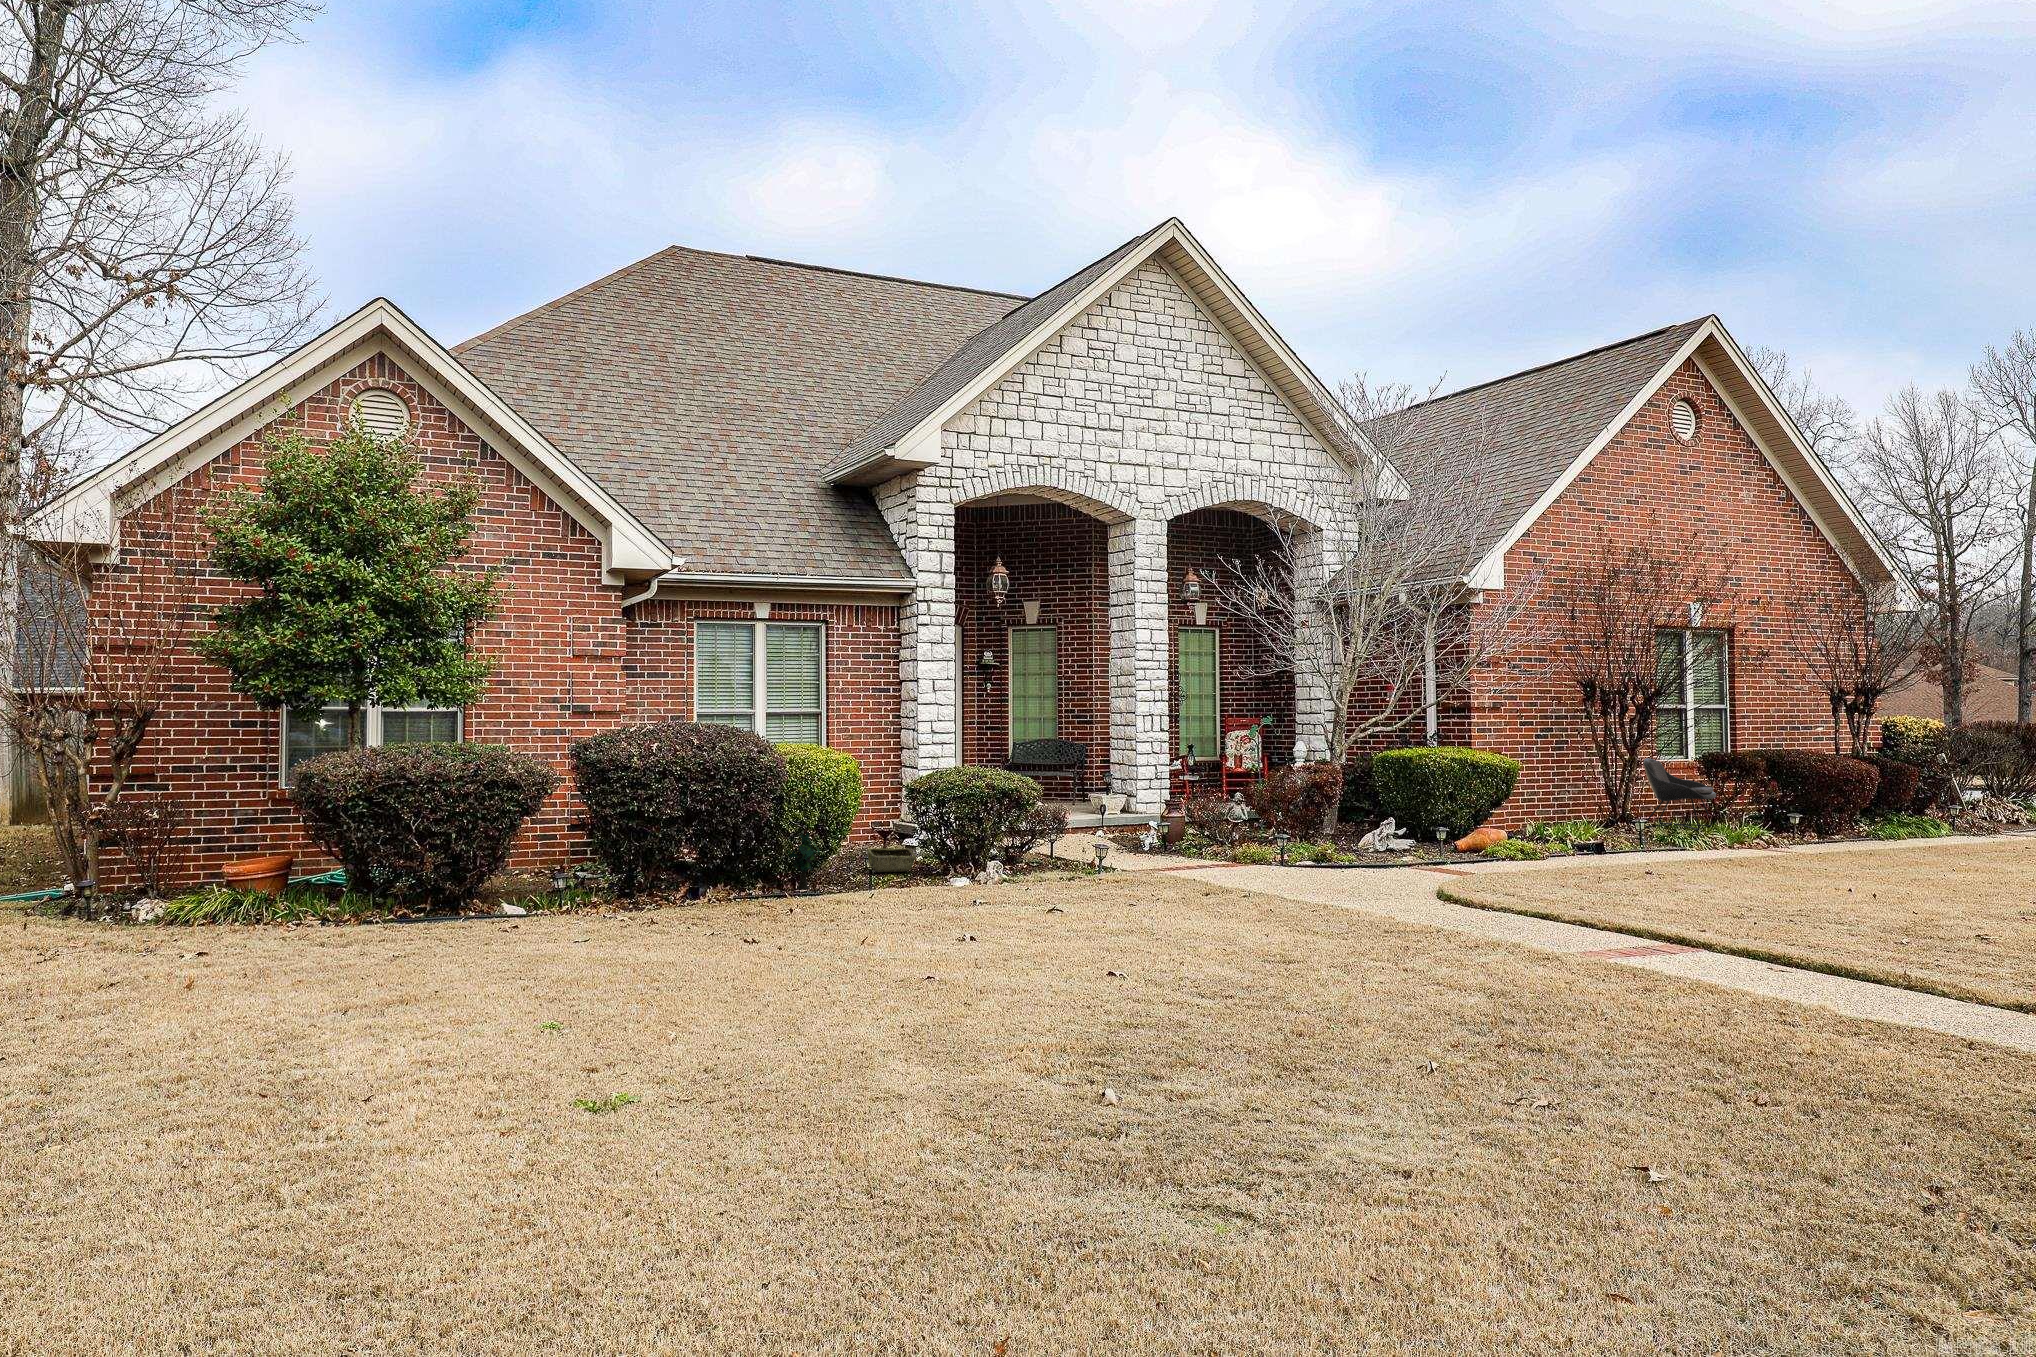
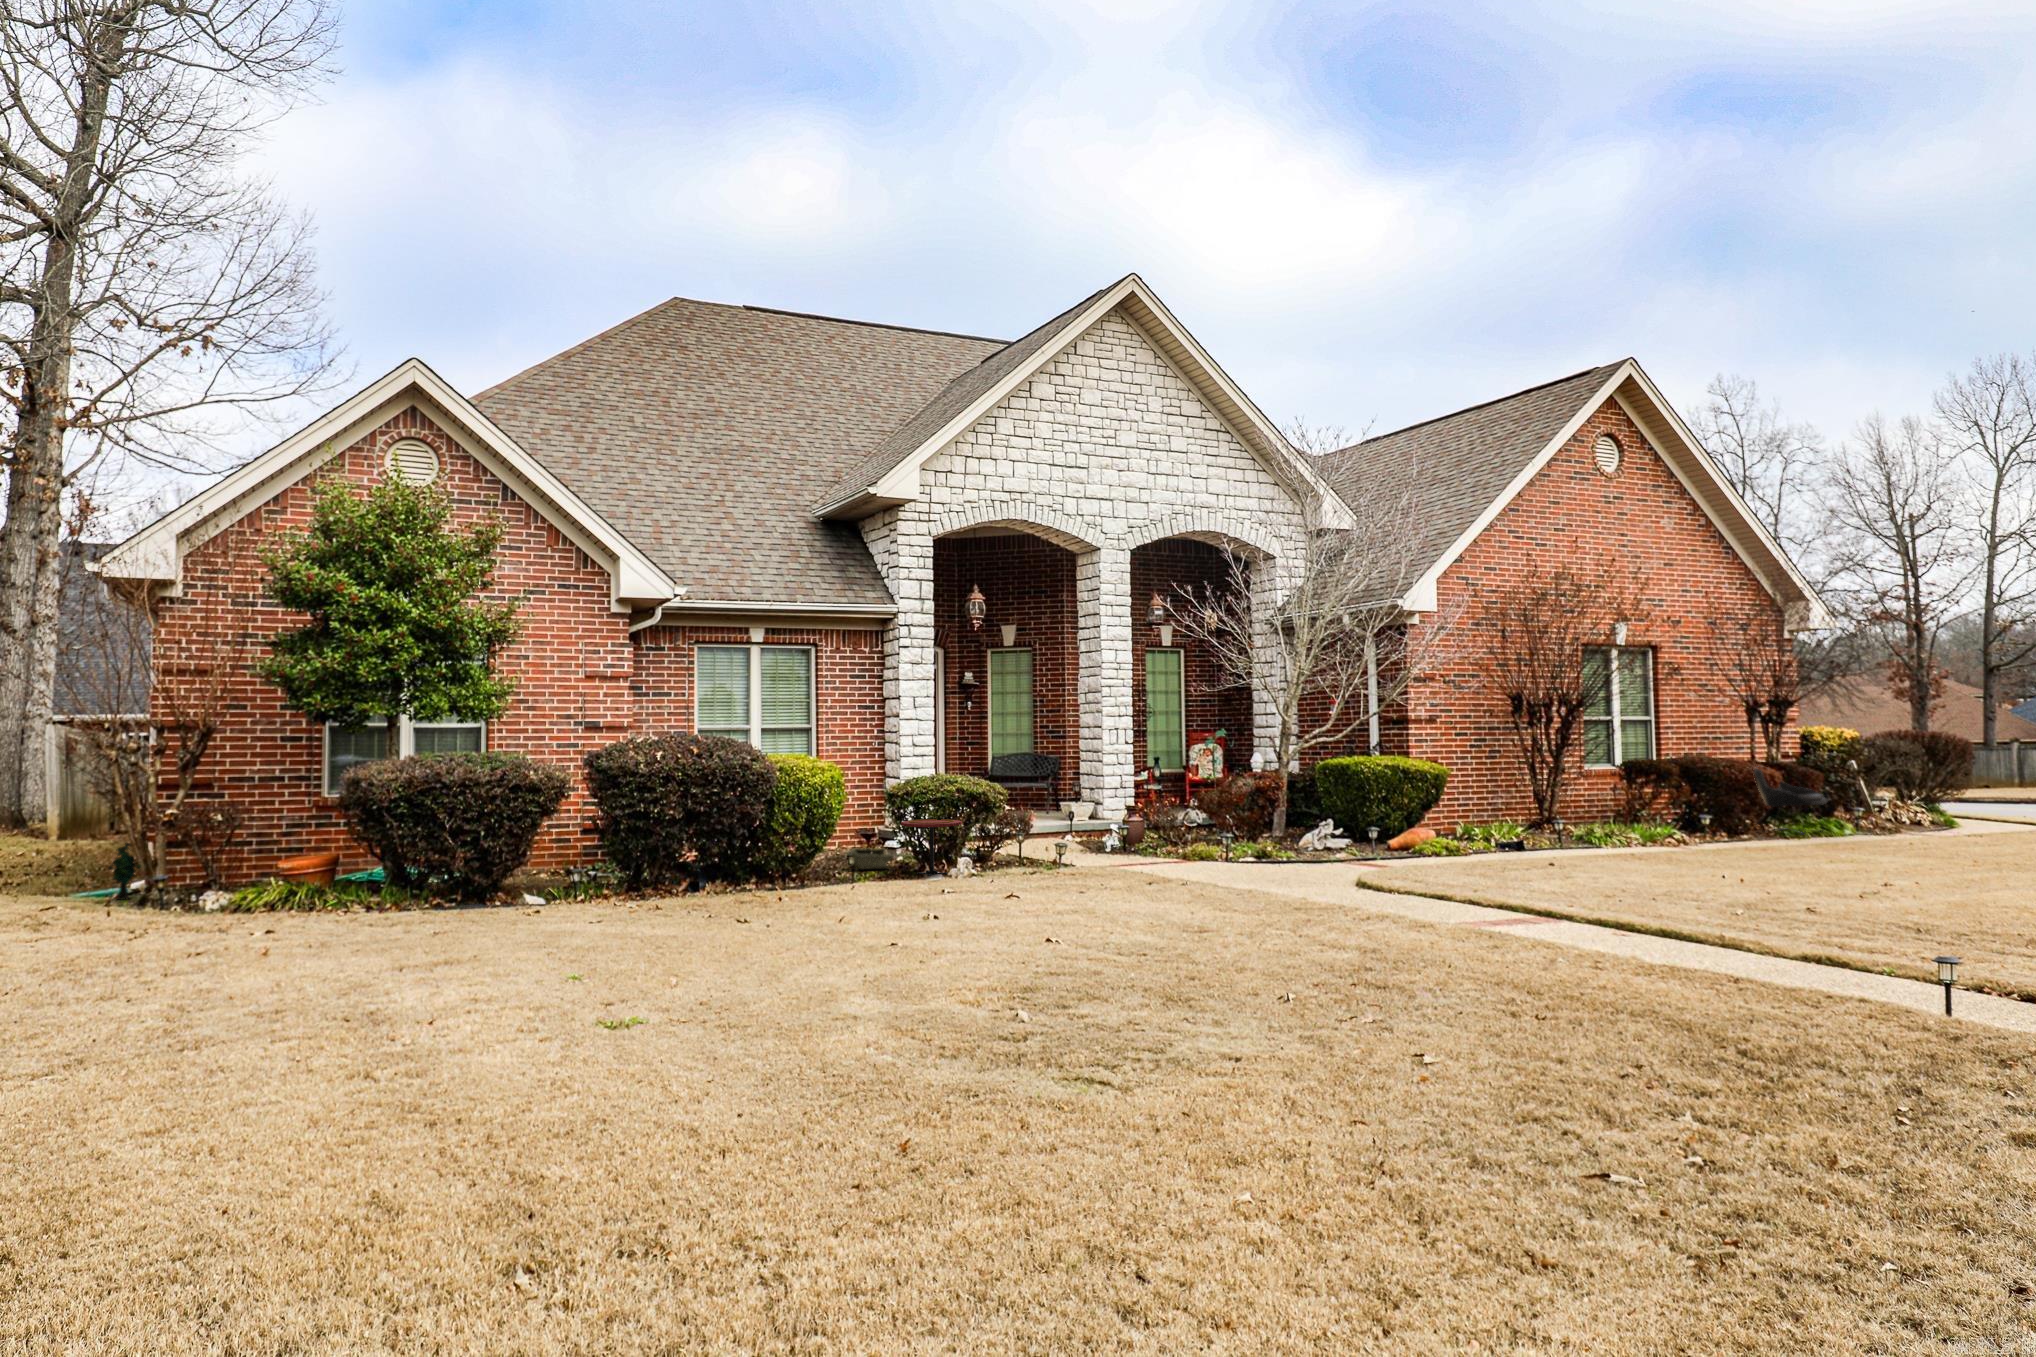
lounge chair: present [1643,758,1716,831] -> present [1754,768,1827,835]
side table: none [923,817,992,881] -> present [901,819,962,876]
decorative plant: present [787,832,820,889] -> present [108,843,141,900]

